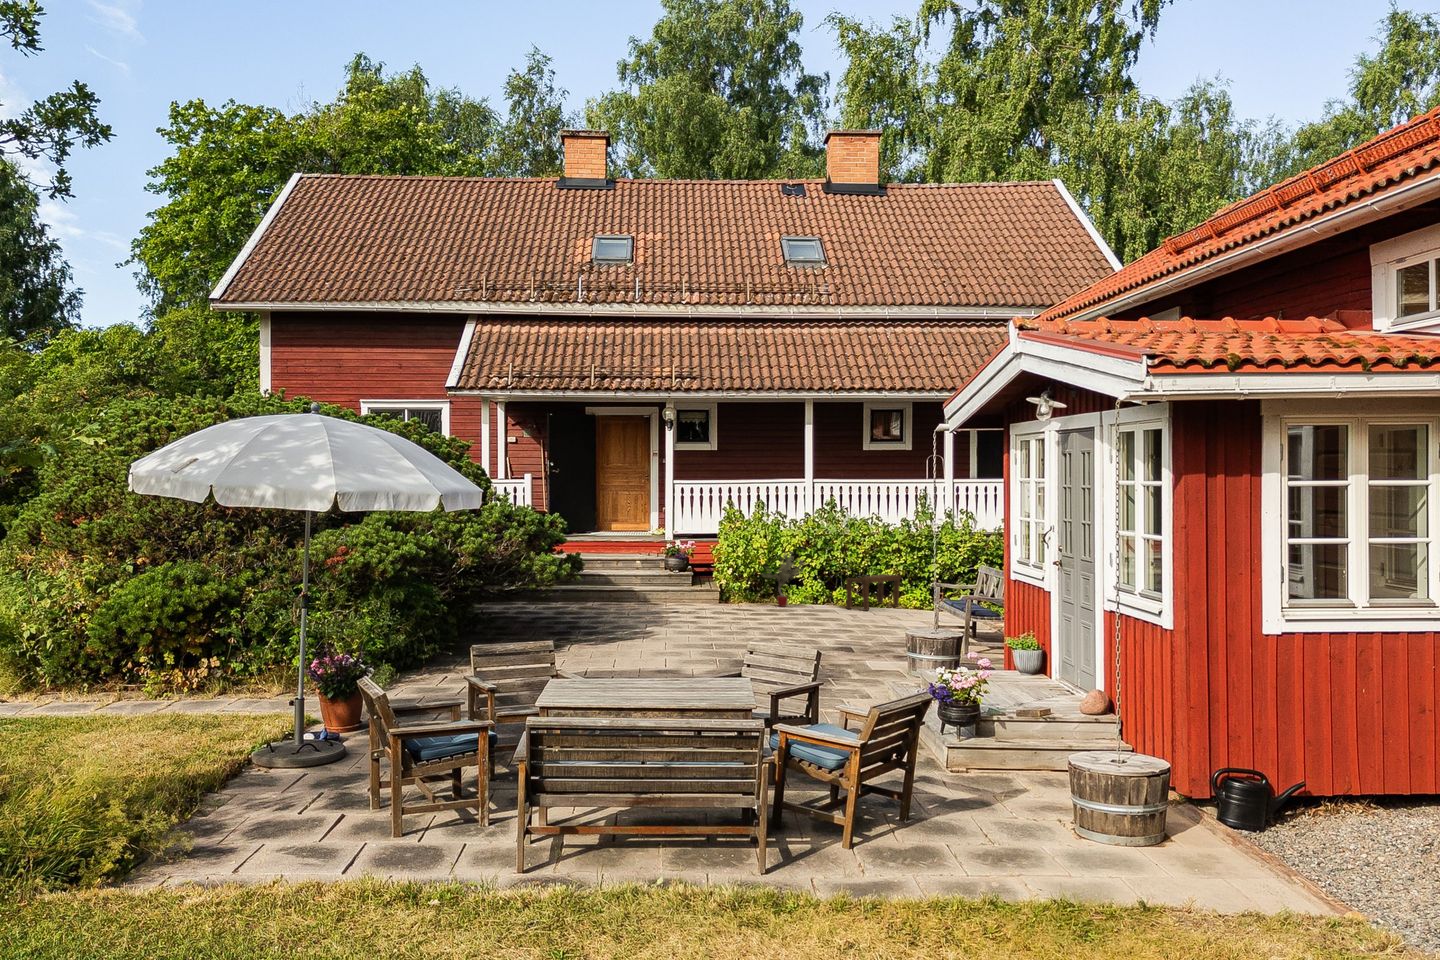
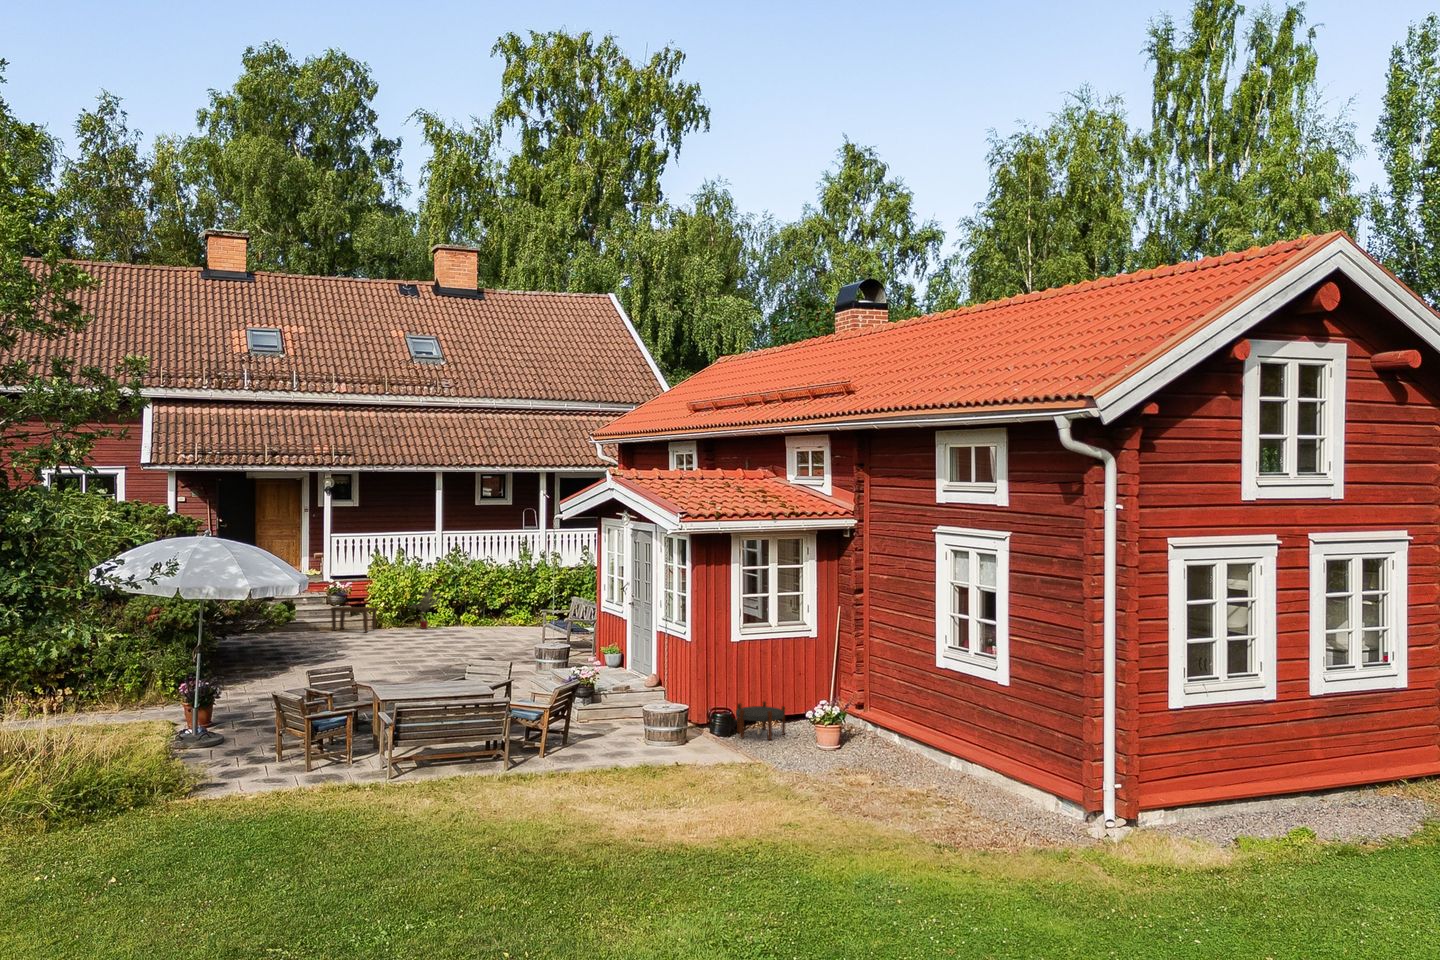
bench: present [846,574,901,611] -> present [331,606,377,633]
side table: none [1272,757,1384,841] -> present [736,701,785,740]

